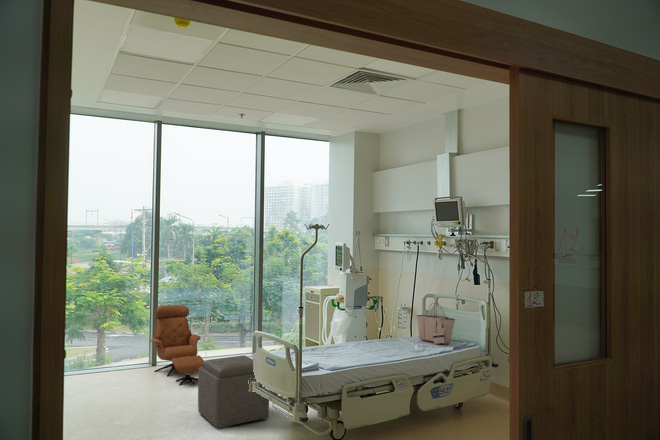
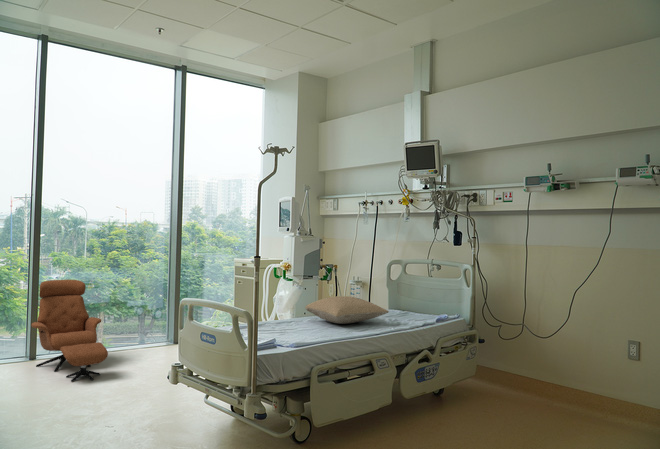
tote bag: present [416,303,455,344] -> none [384,267,434,318]
pillow: none [349,327,413,350] -> present [305,296,389,324]
ottoman: present [198,355,269,429] -> none [99,336,202,436]

